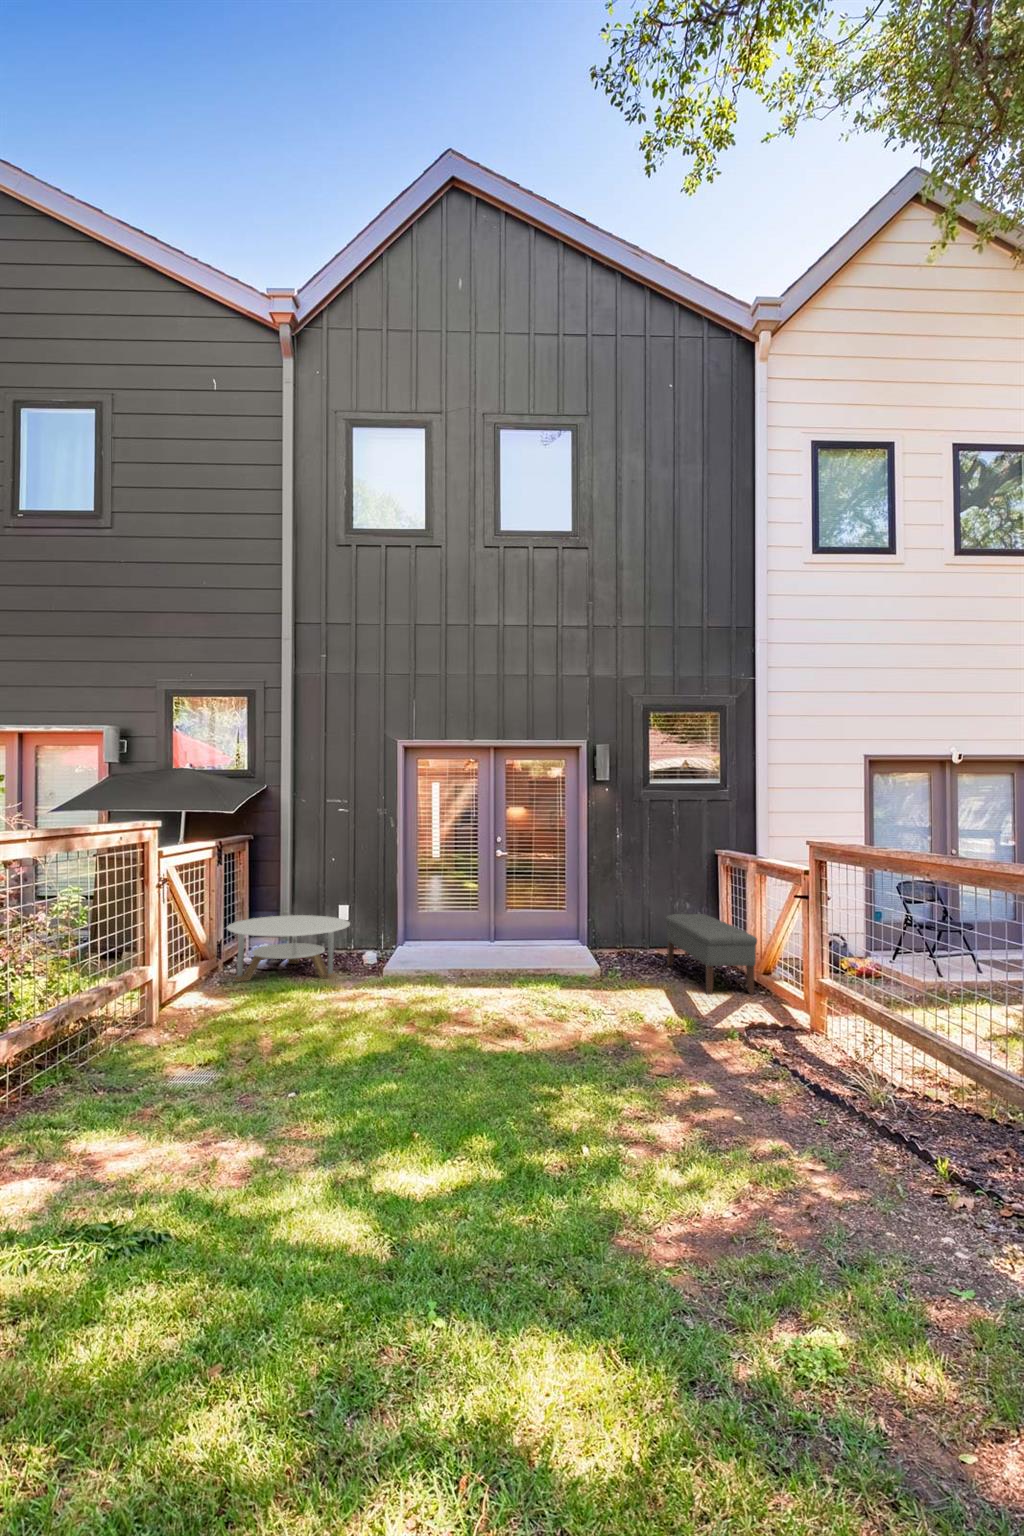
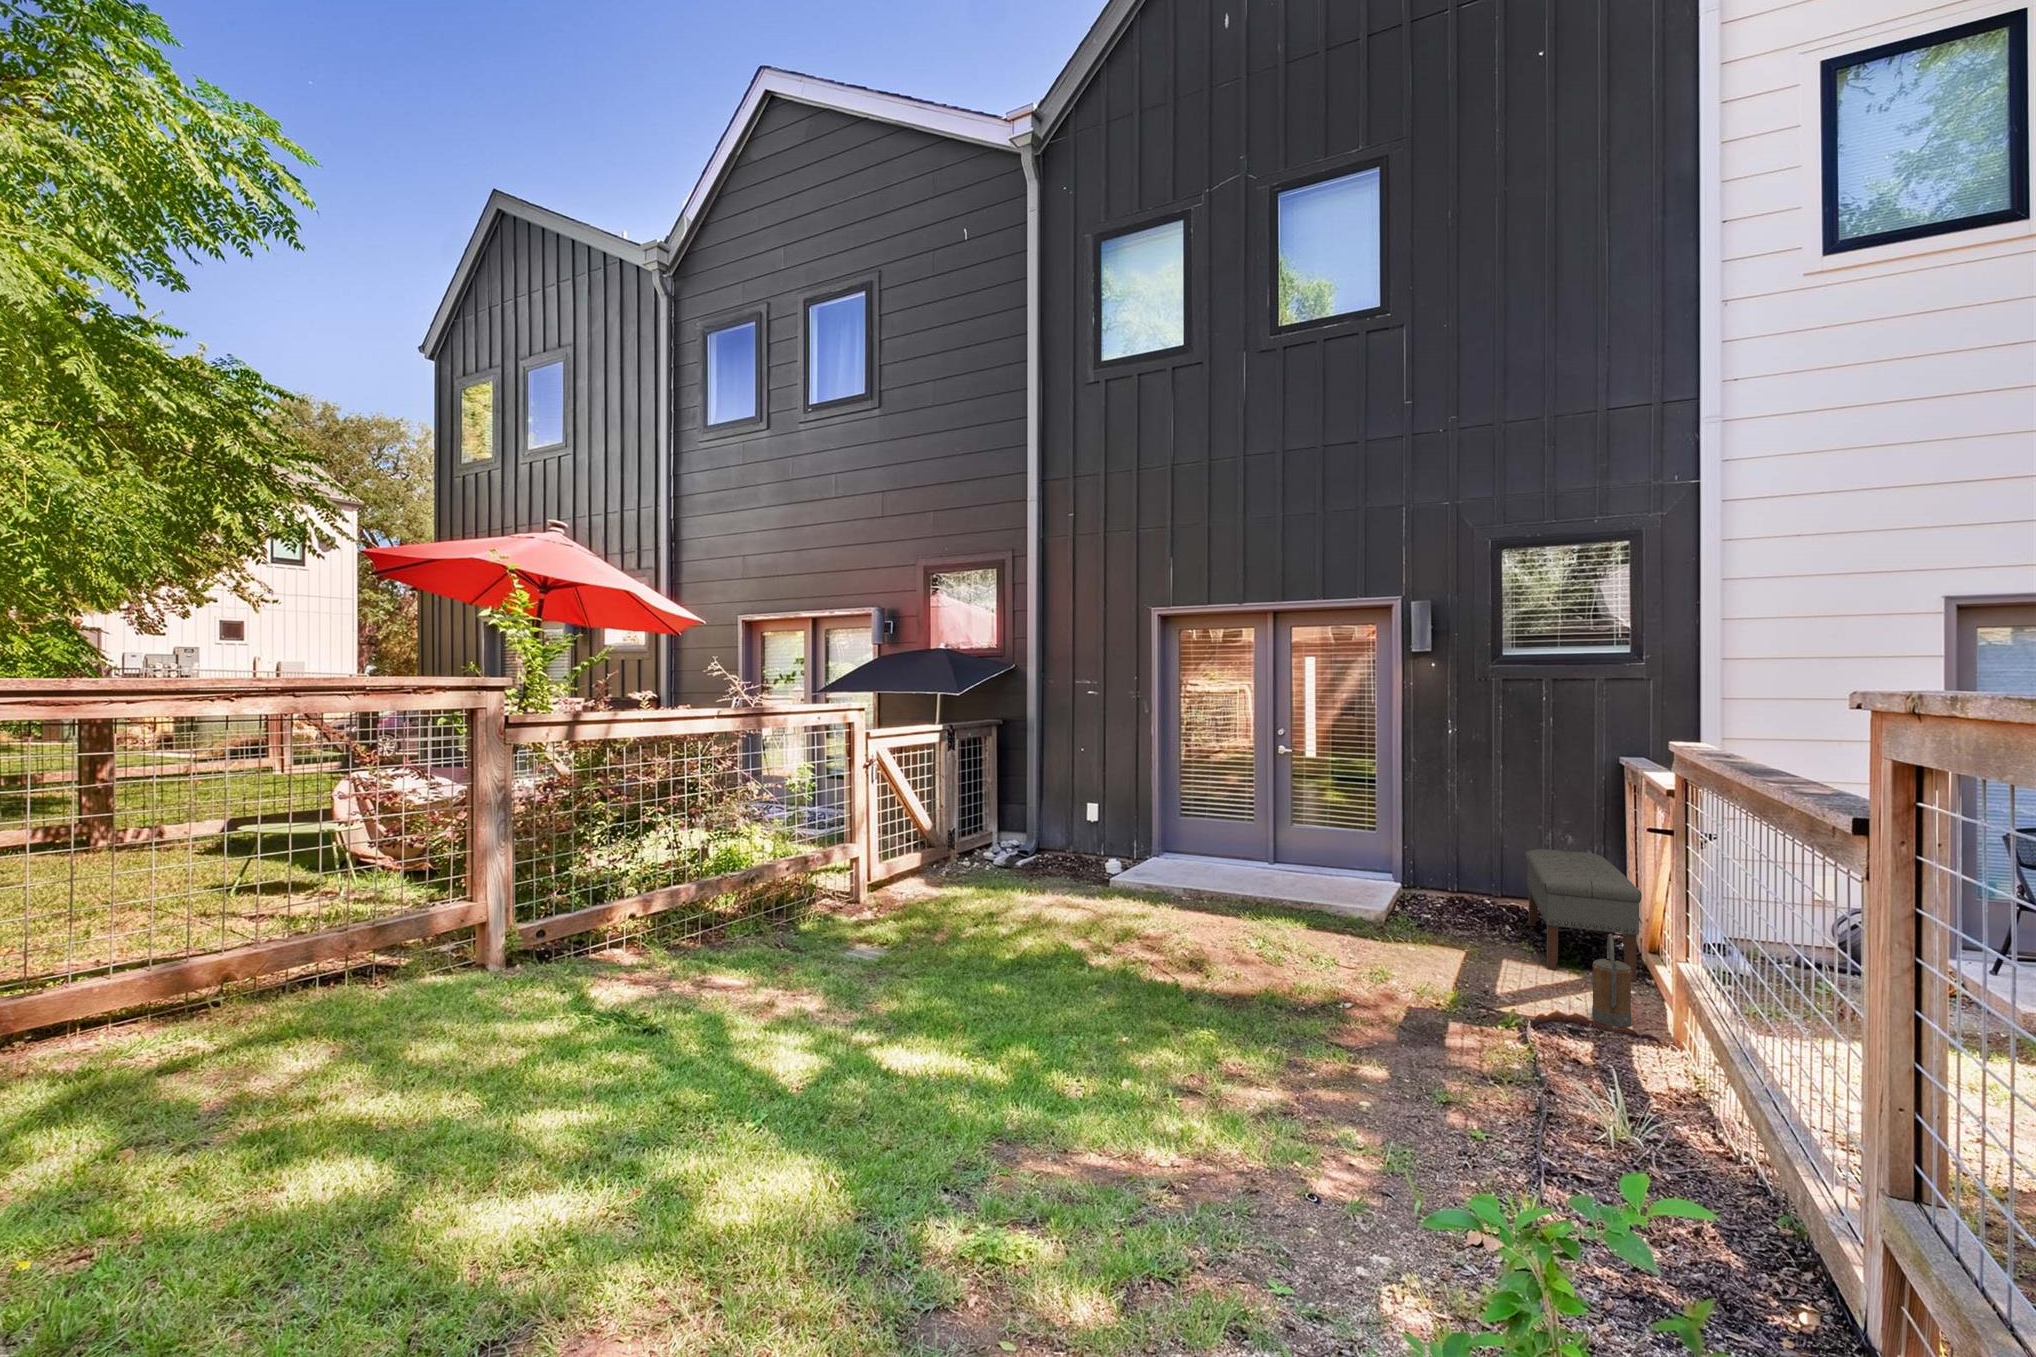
round table: present [227,915,350,981] -> none [956,811,1089,884]
watering can: none [760,968,782,1027] -> present [1592,934,1632,1027]

